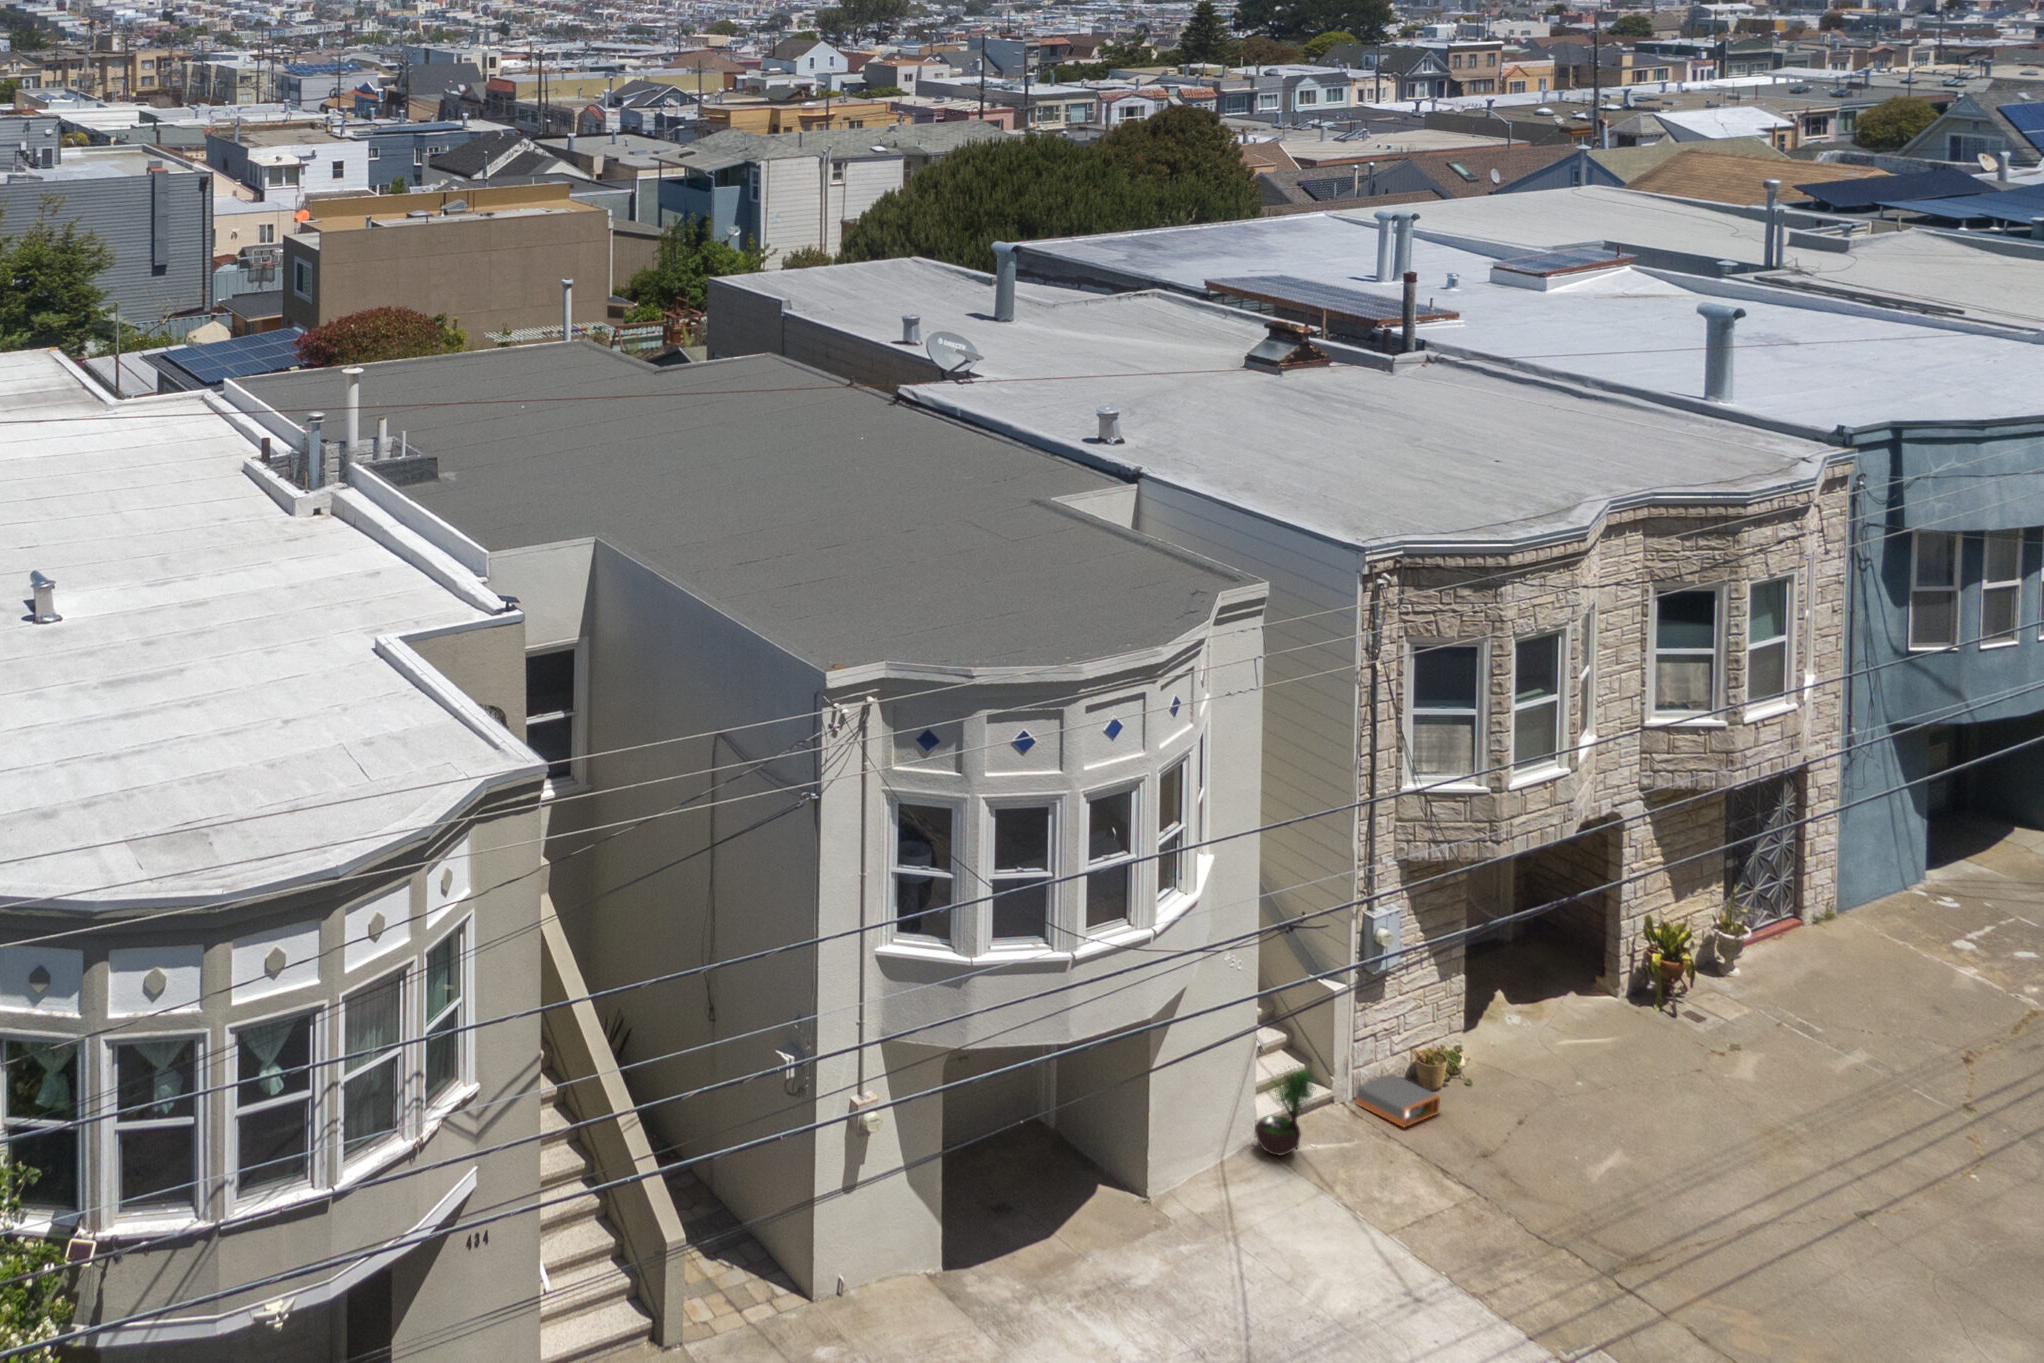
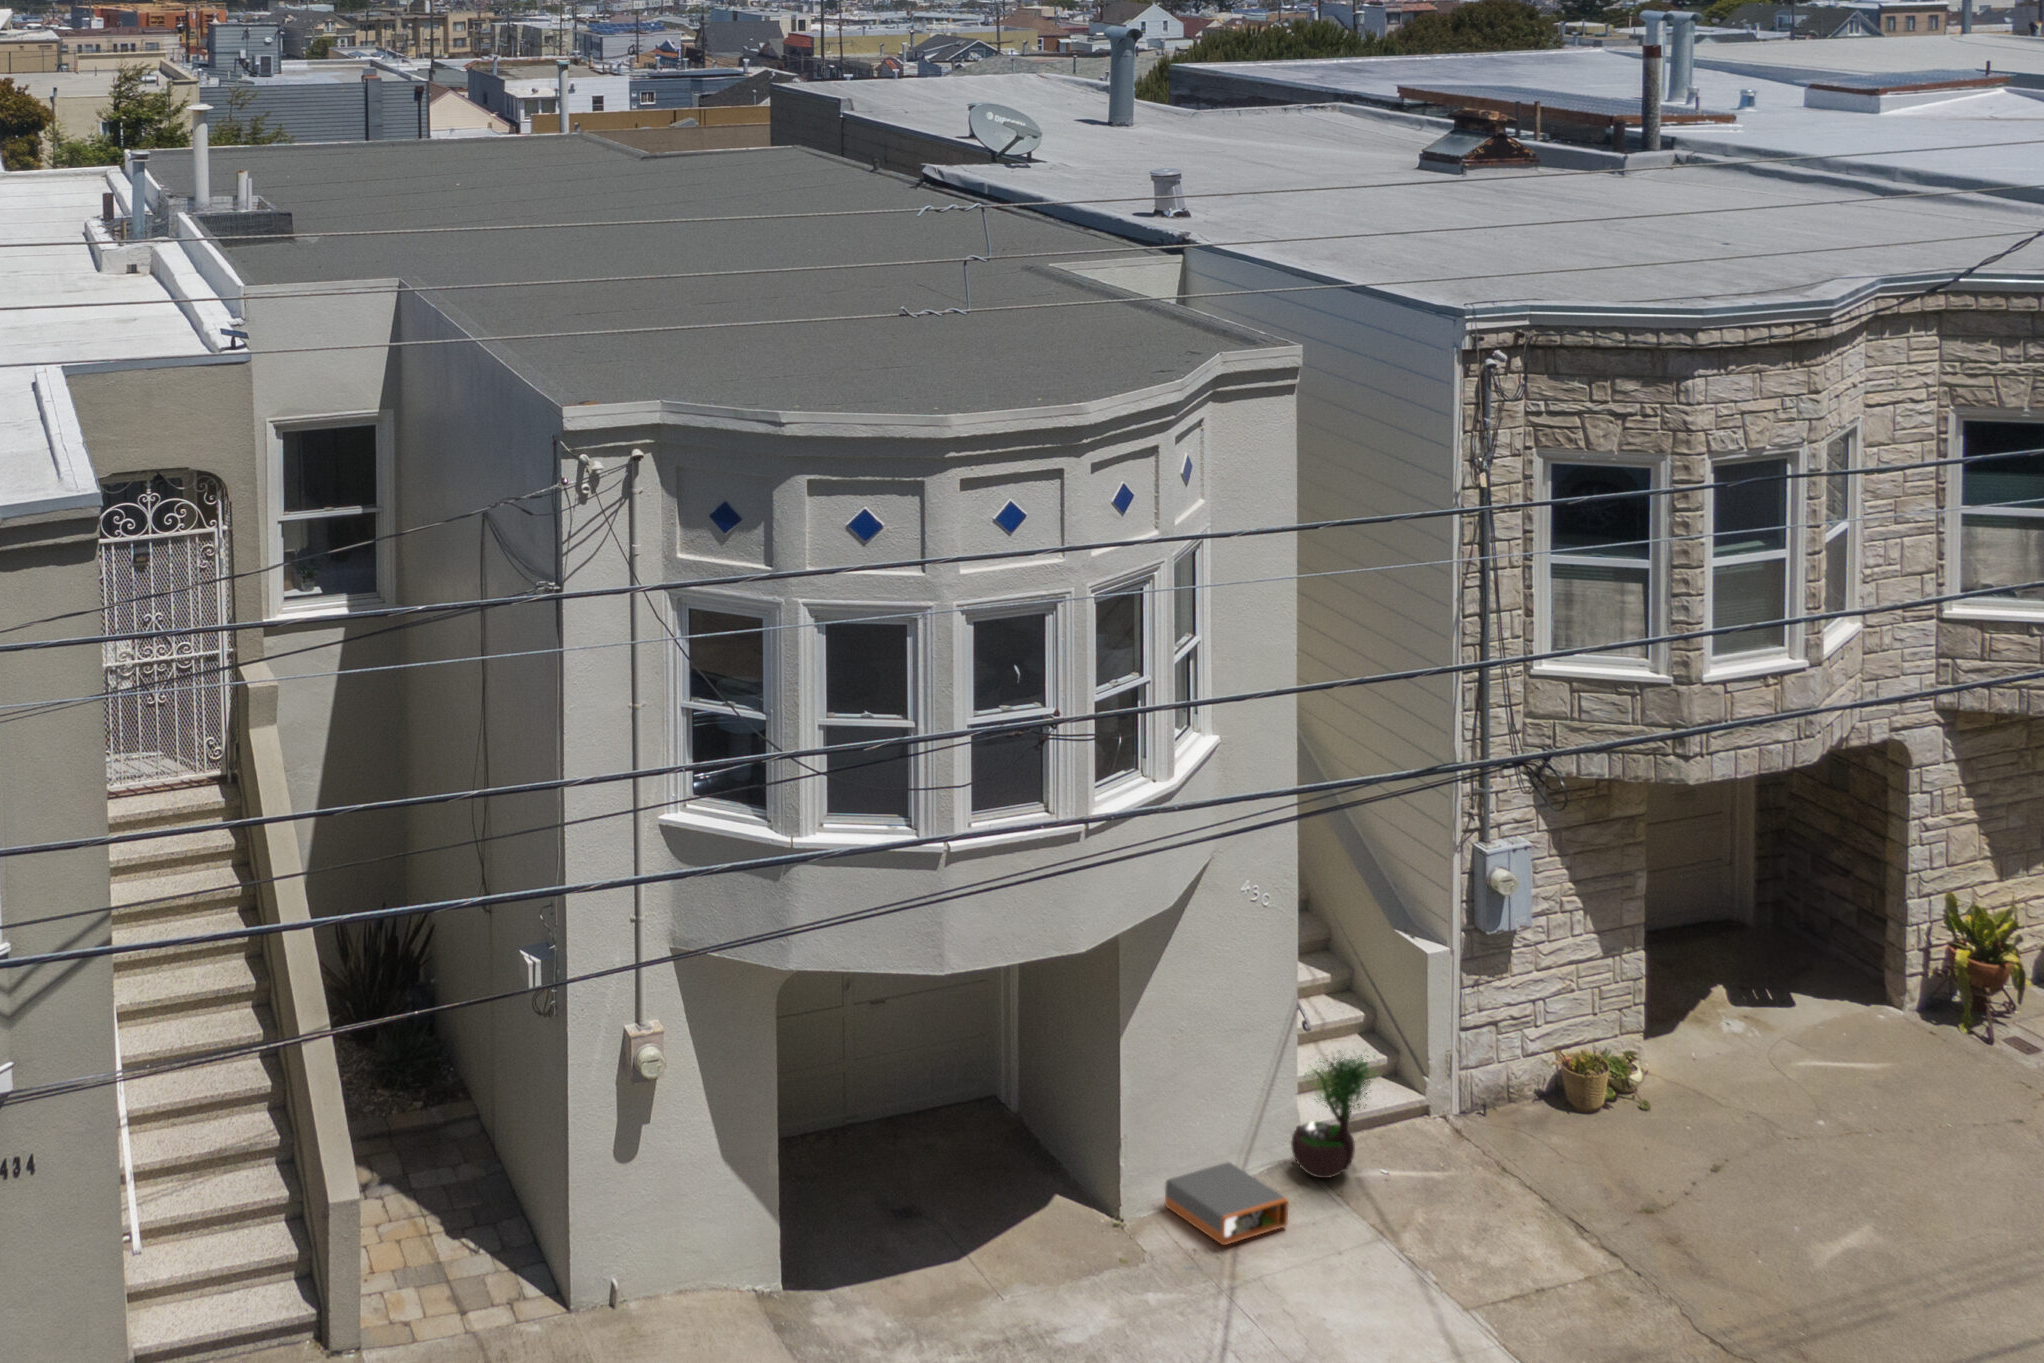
storage box: present [1357,1074,1440,1127] -> present [1165,1162,1288,1245]

